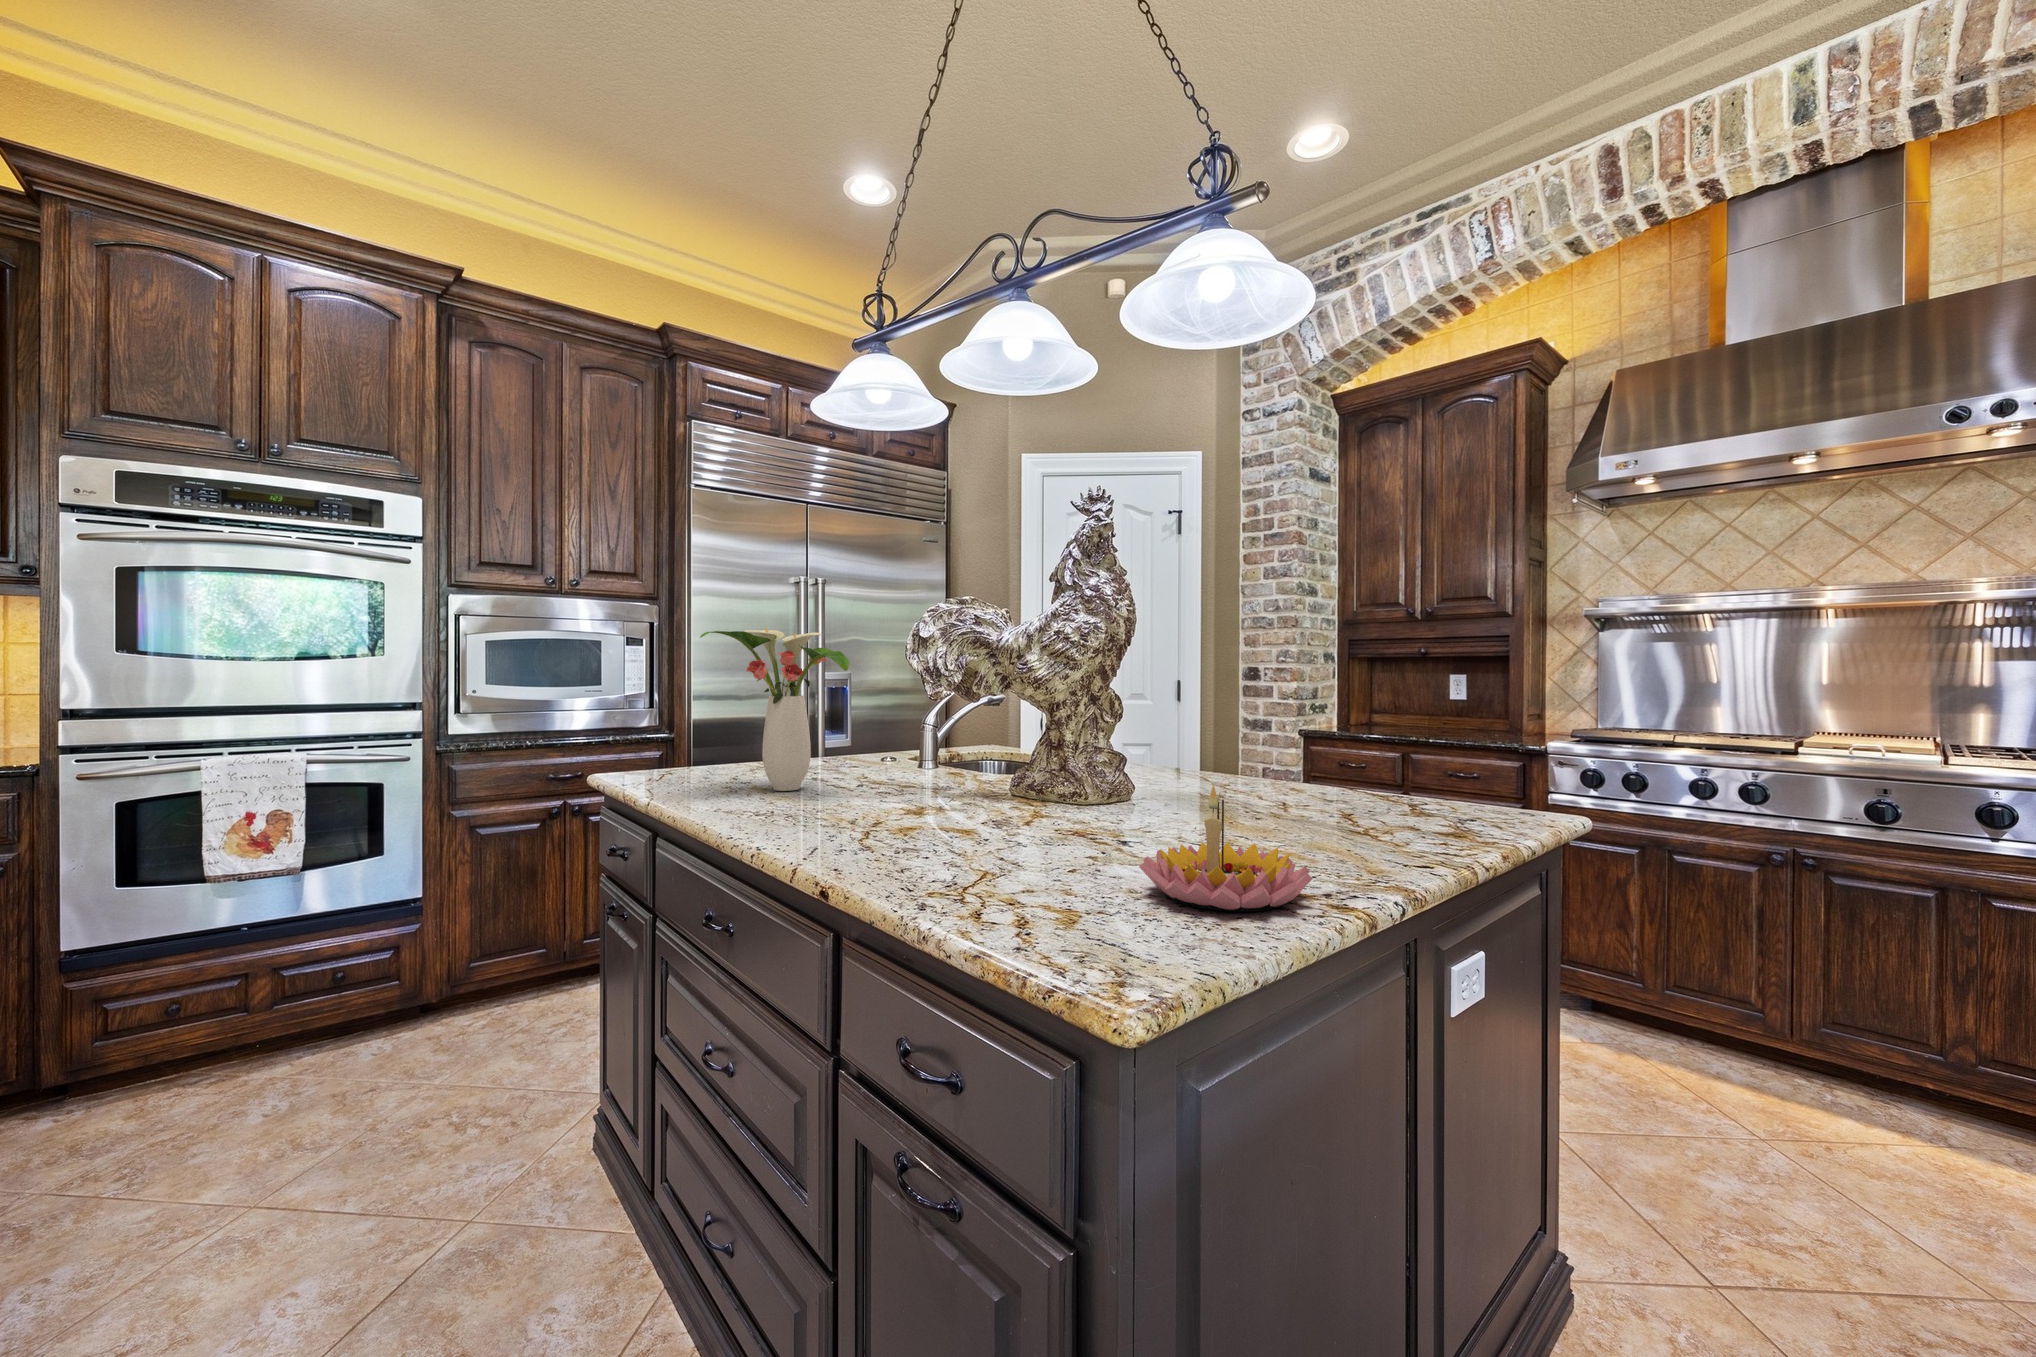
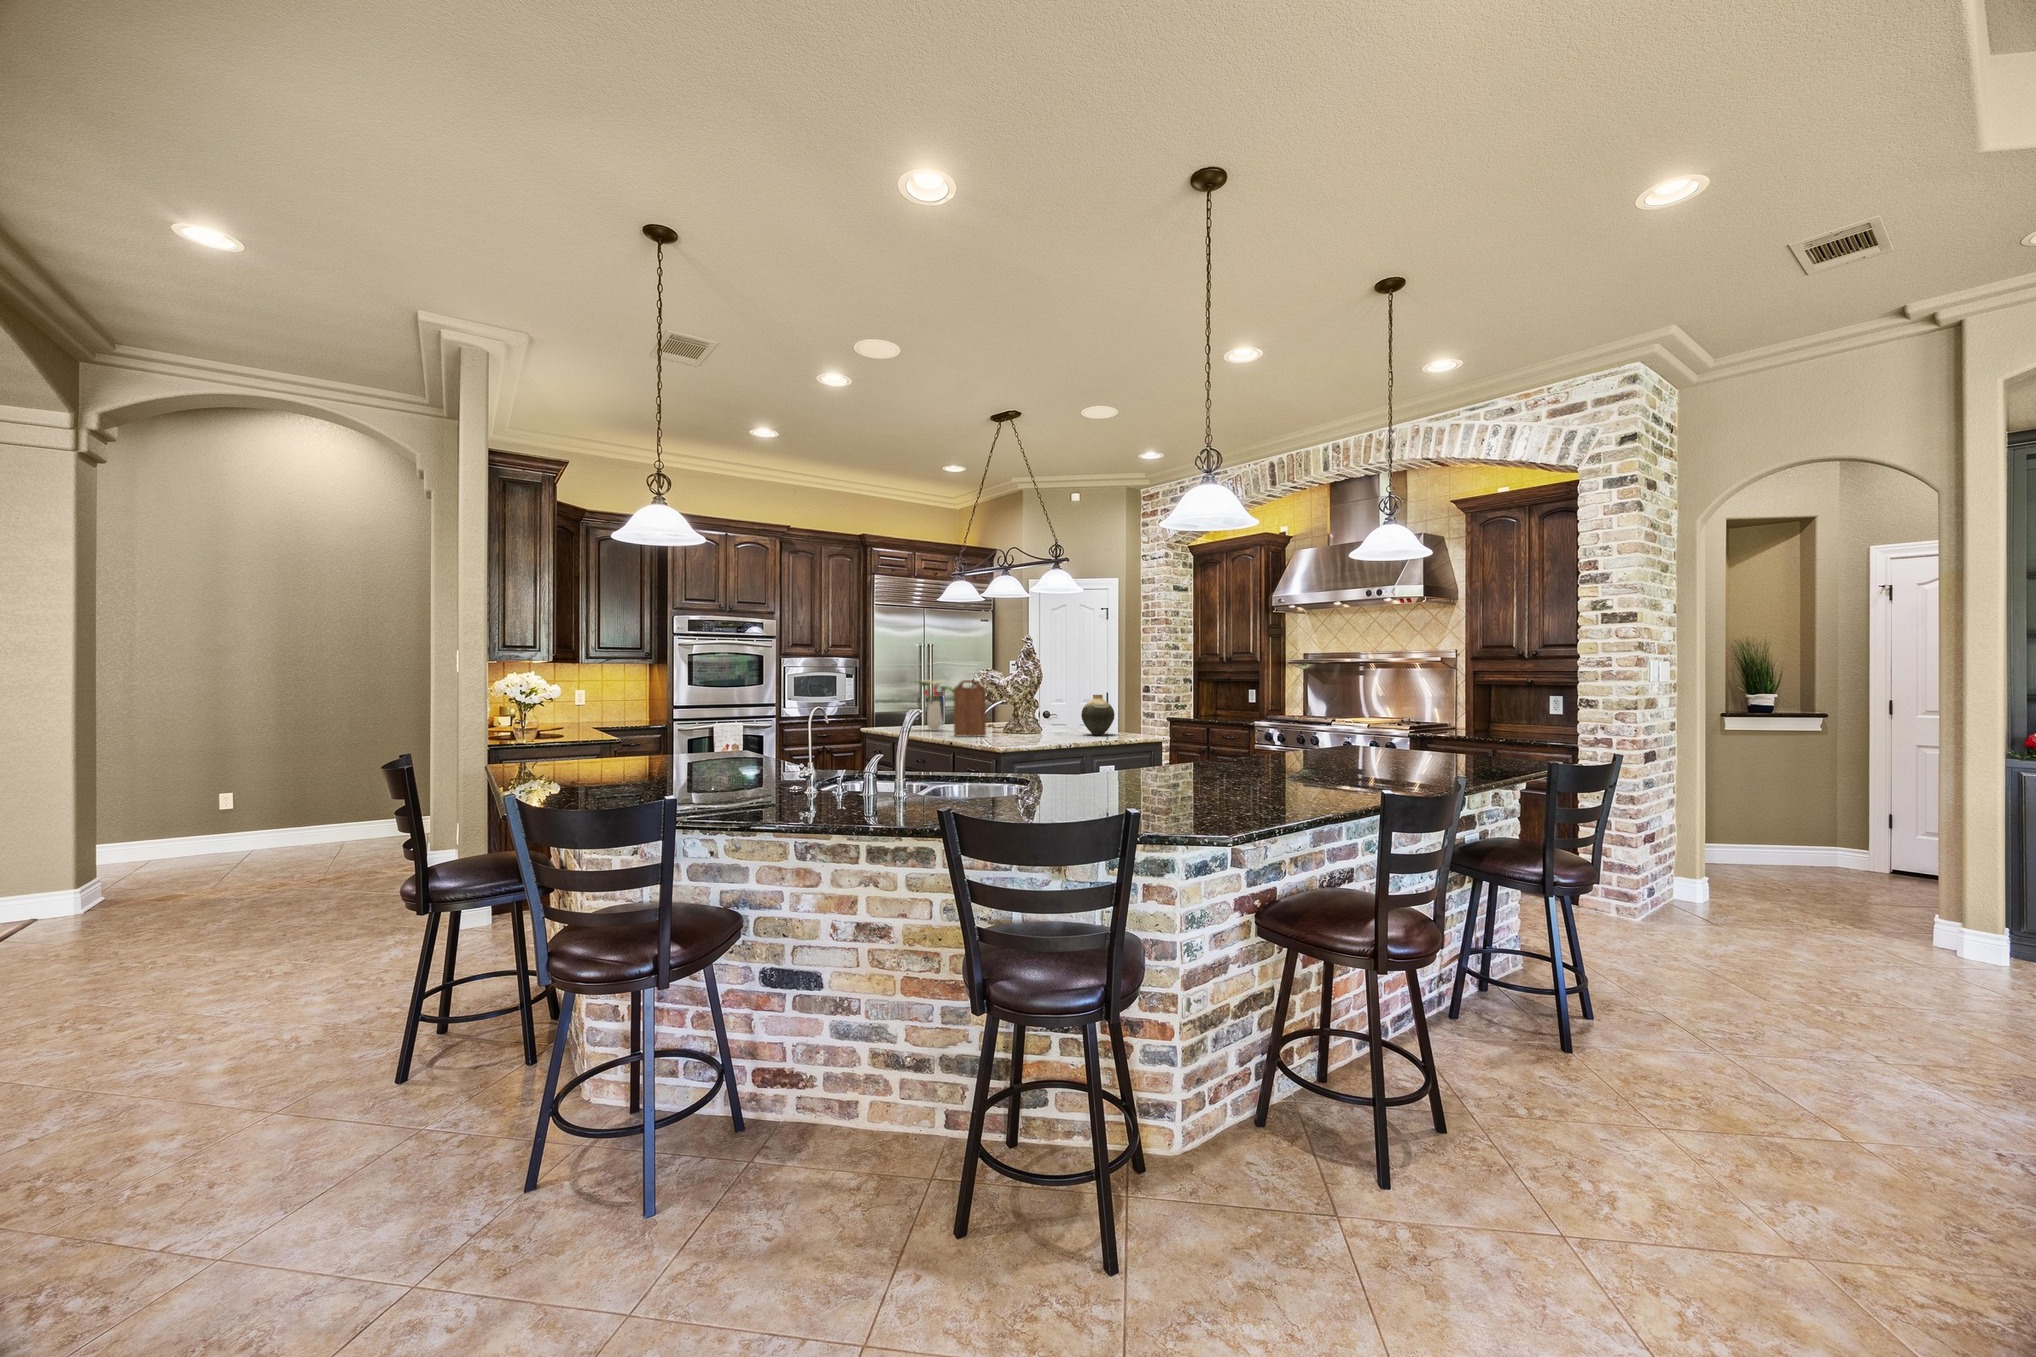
cutting board: none [840,615,966,835] -> present [953,680,986,736]
vase: none [1313,676,1445,825] -> present [1081,695,1114,735]
candle holder: present [1139,784,1312,911] -> none [1017,718,1052,742]

